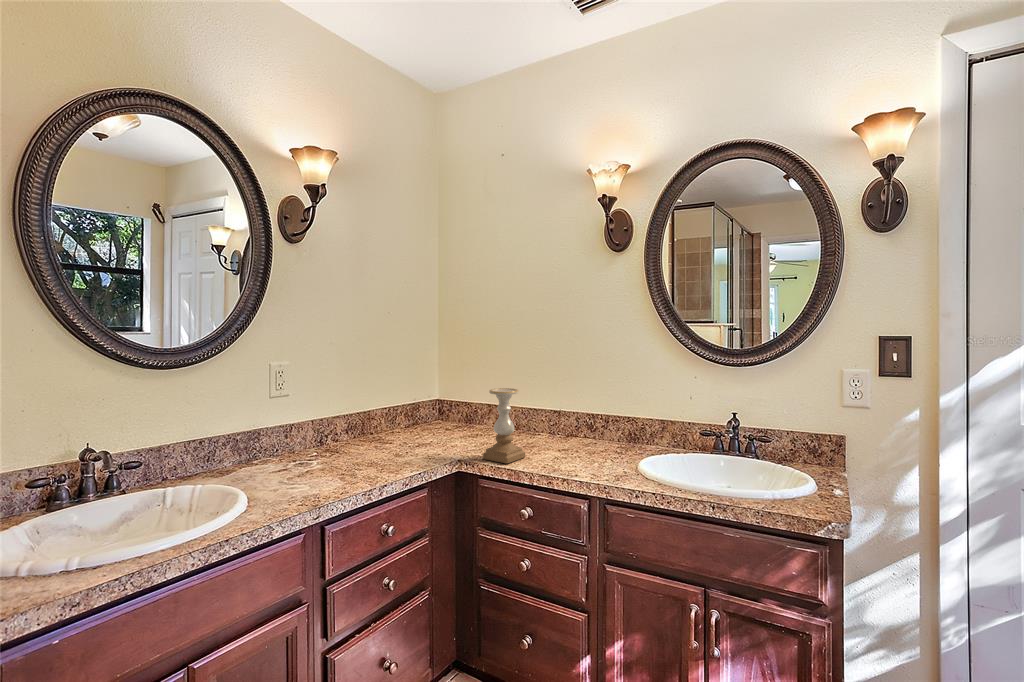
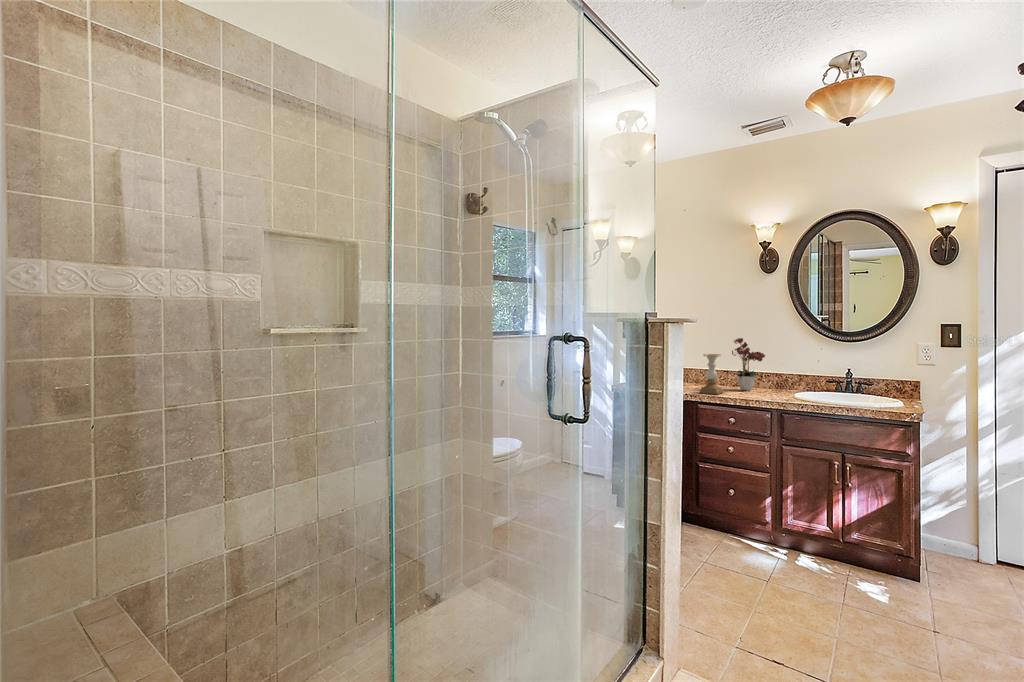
flower arrangement: none [543,354,607,449] -> present [732,338,765,391]

